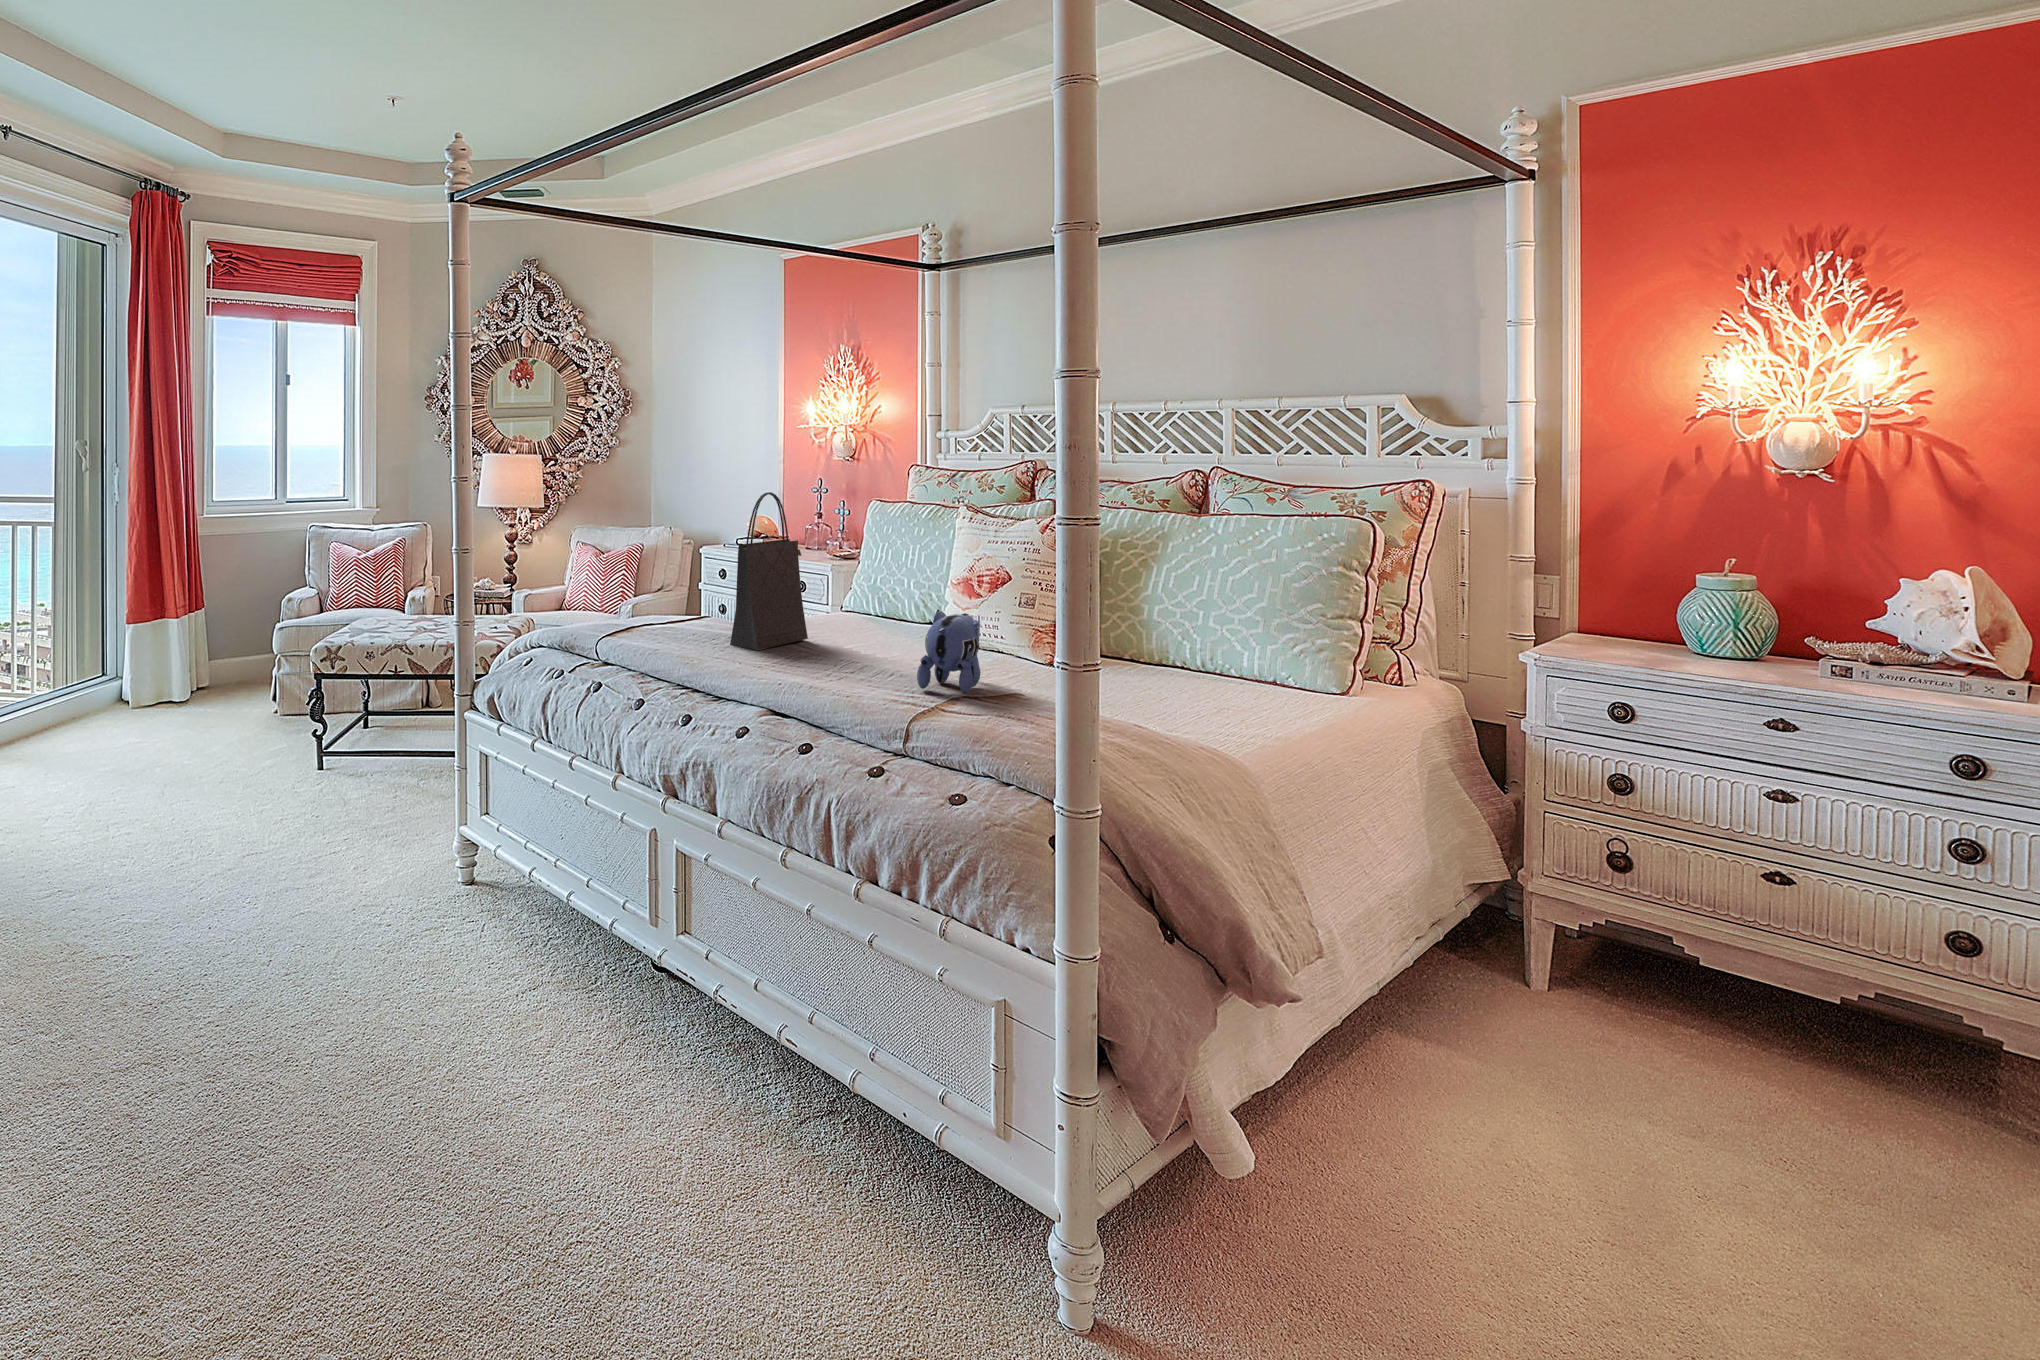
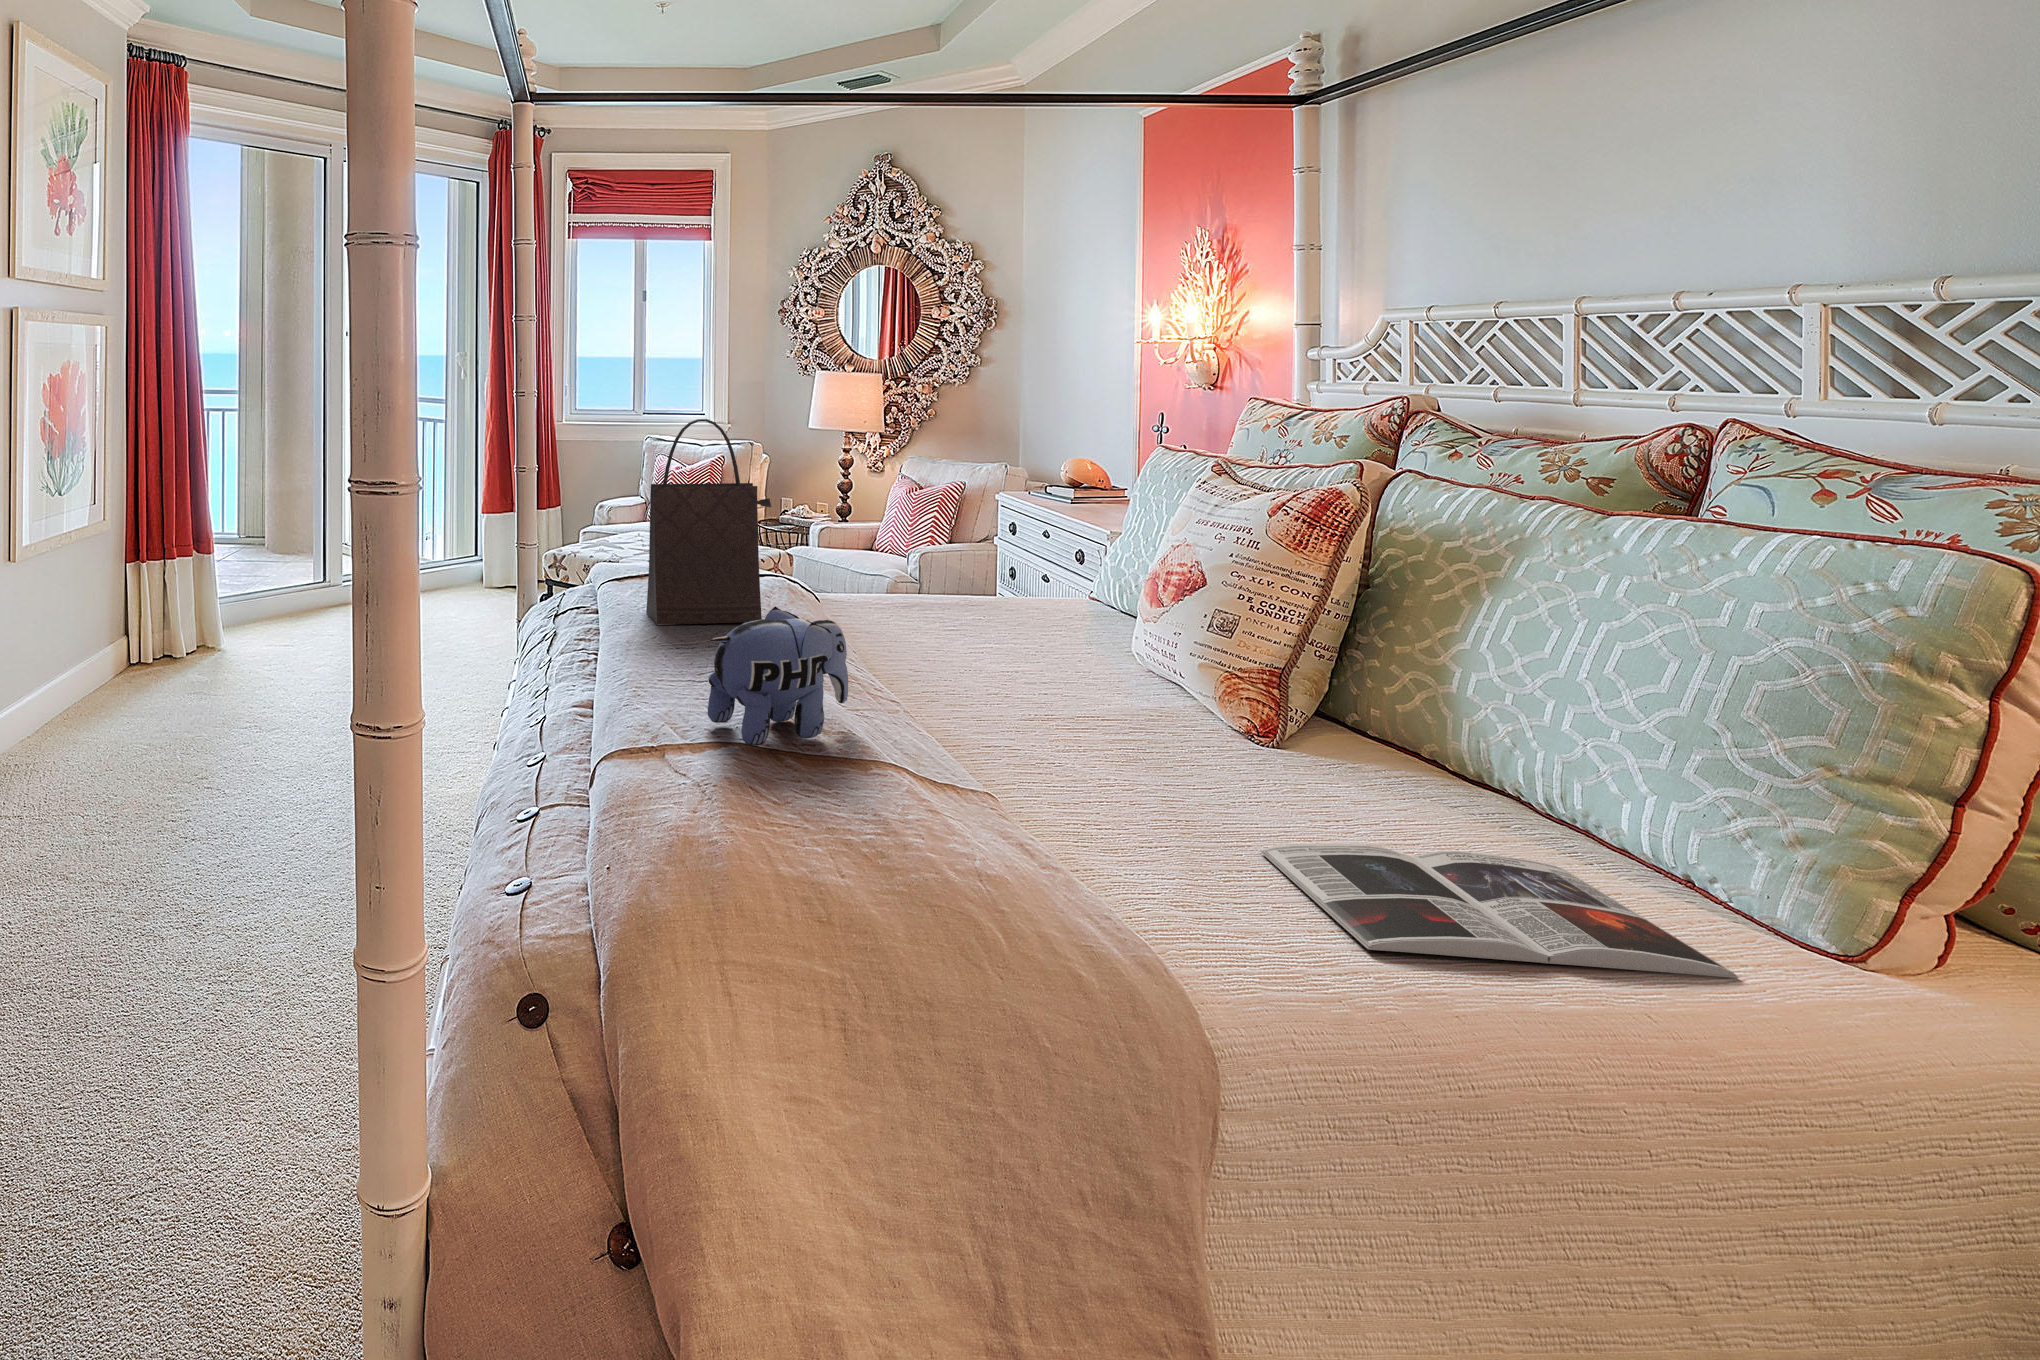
magazine: none [1151,683,1324,724] -> present [1260,844,1739,978]

